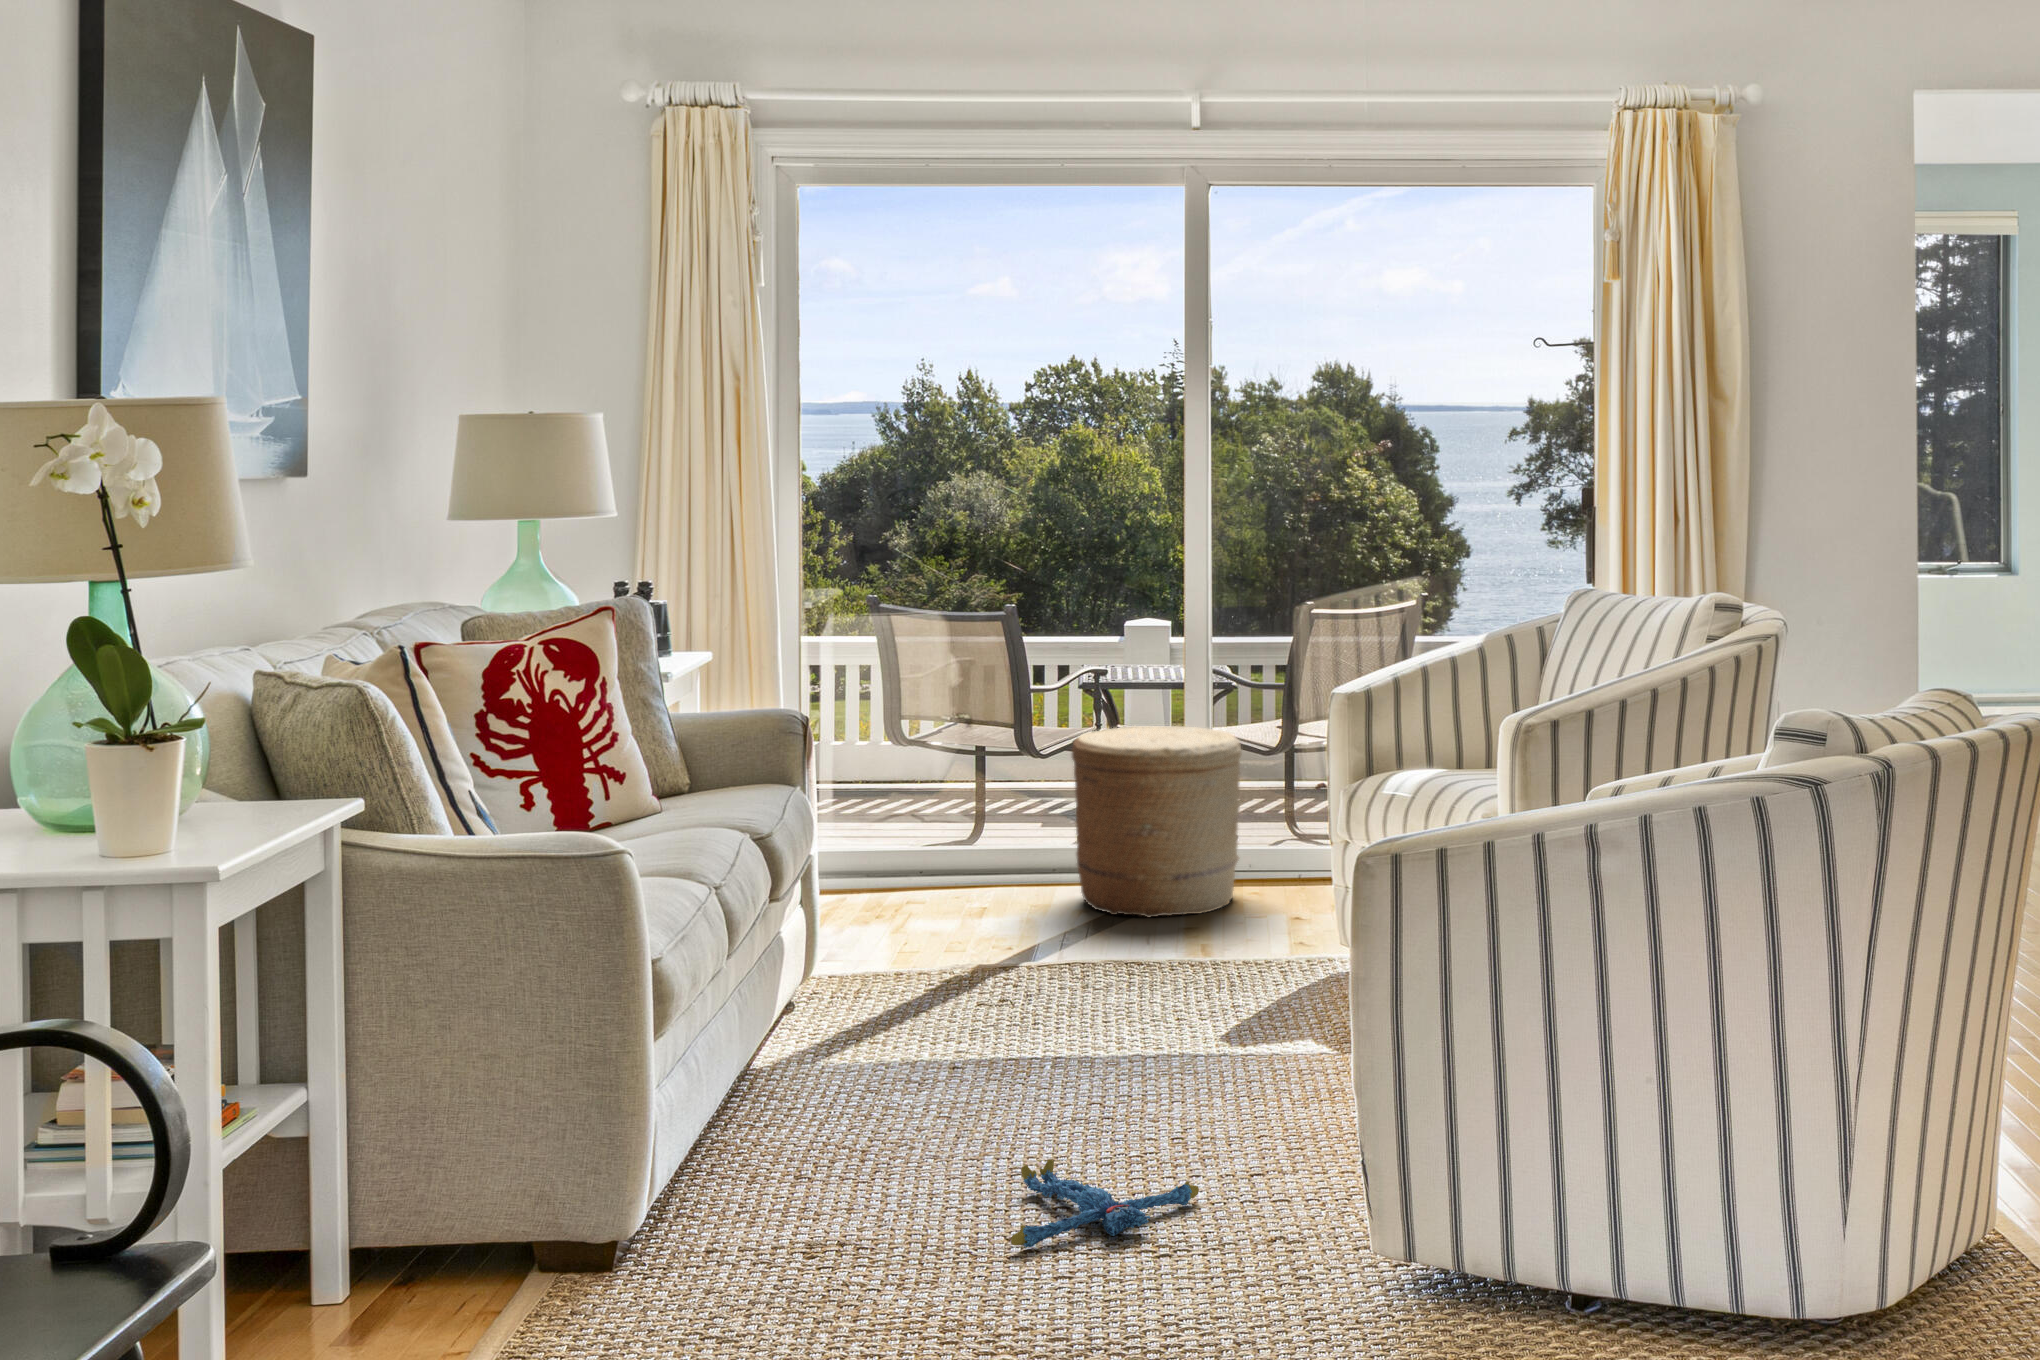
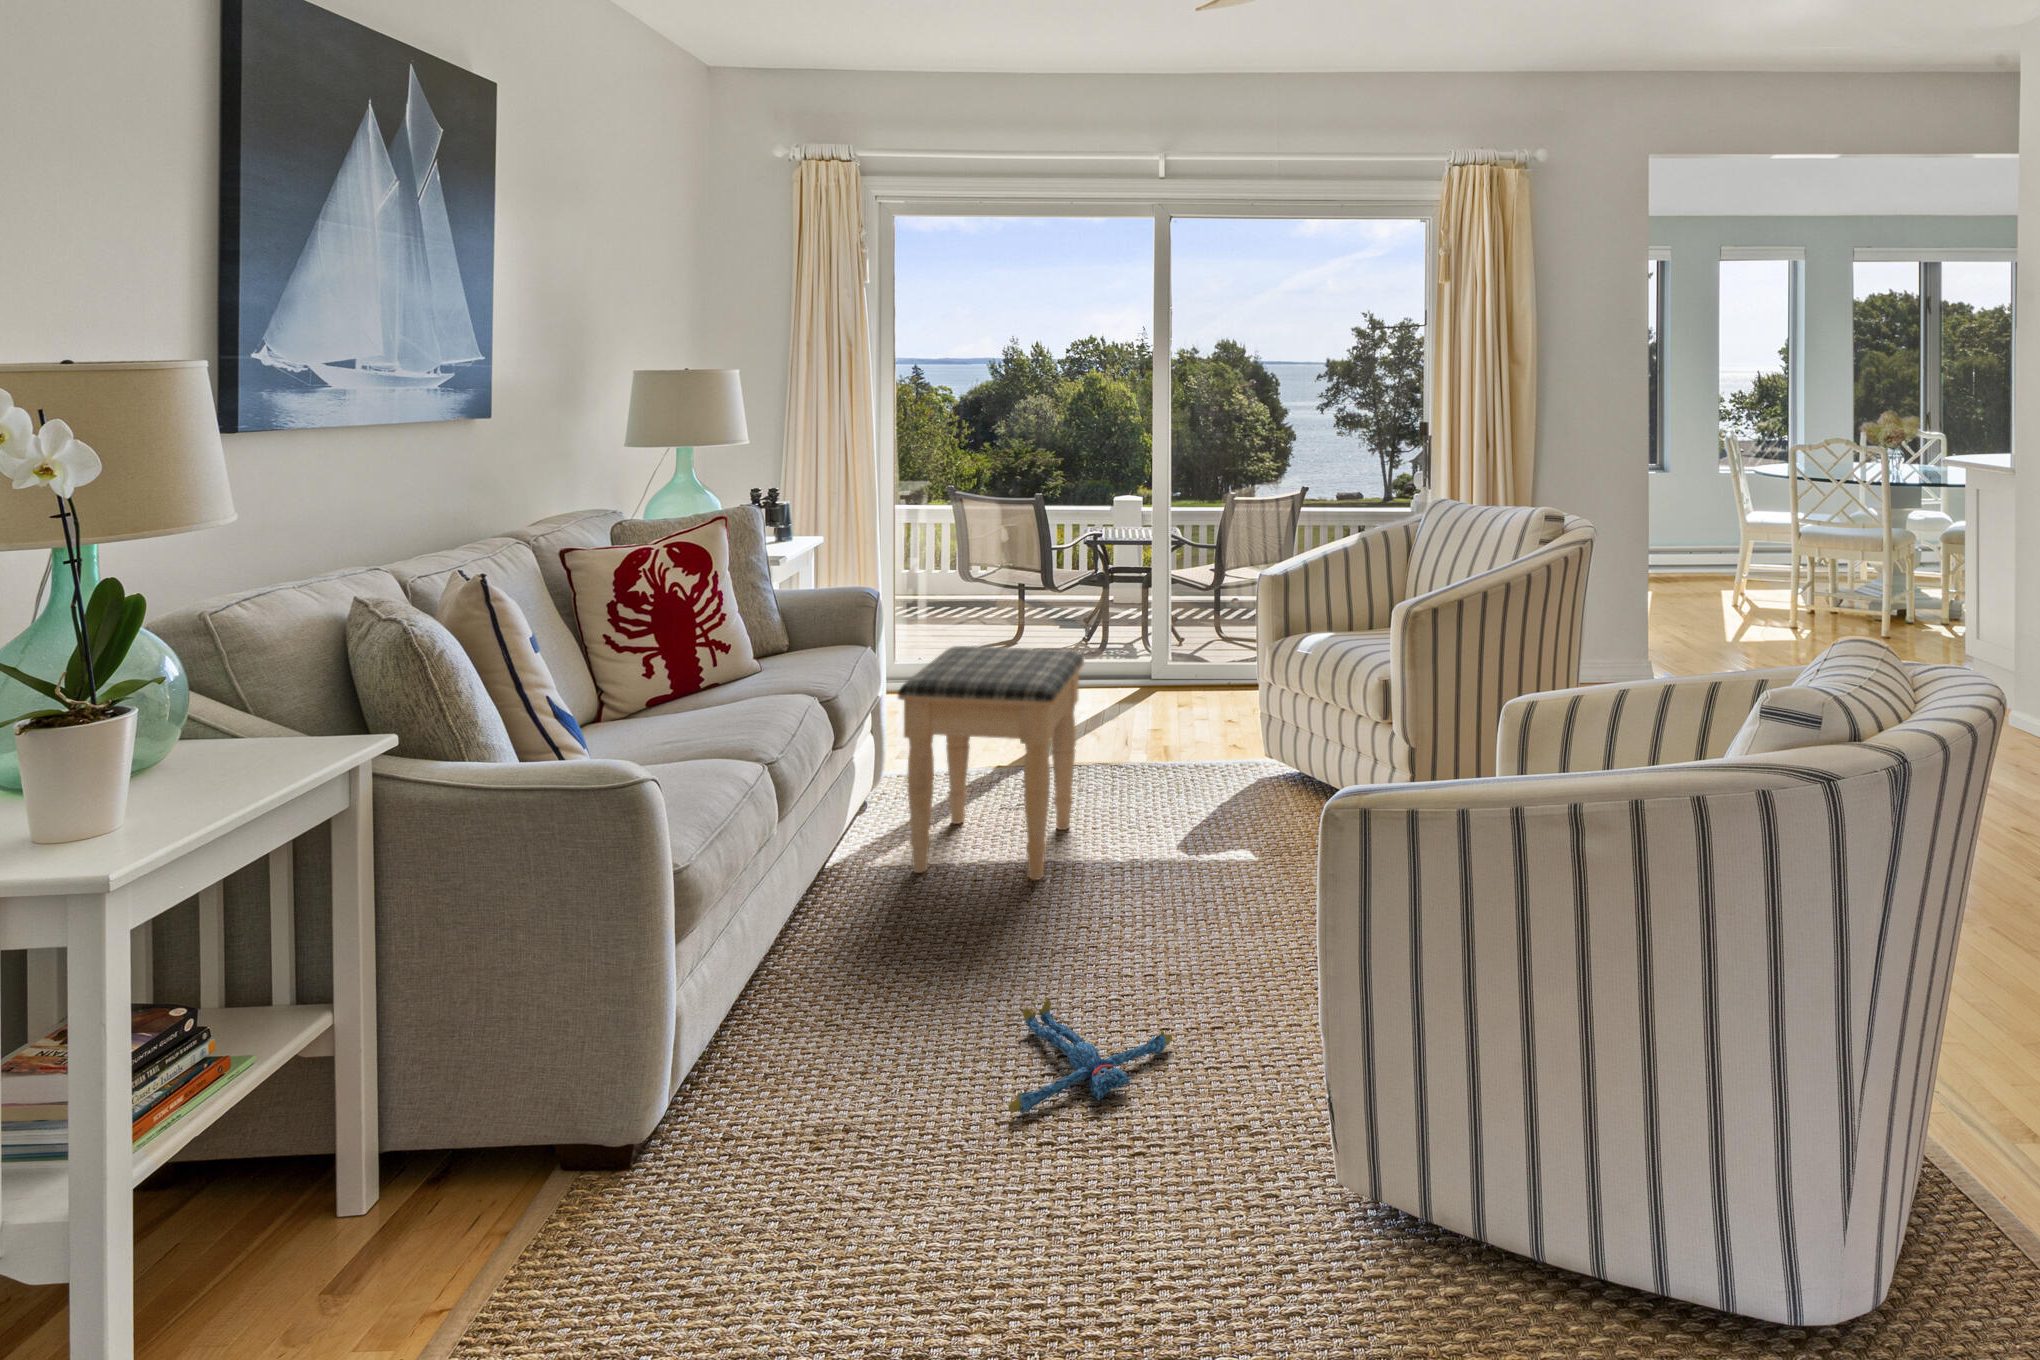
woven basket: present [1072,726,1241,917] -> none [1078,578,1194,716]
footstool: none [844,786,1086,1075] -> present [898,646,1084,880]

